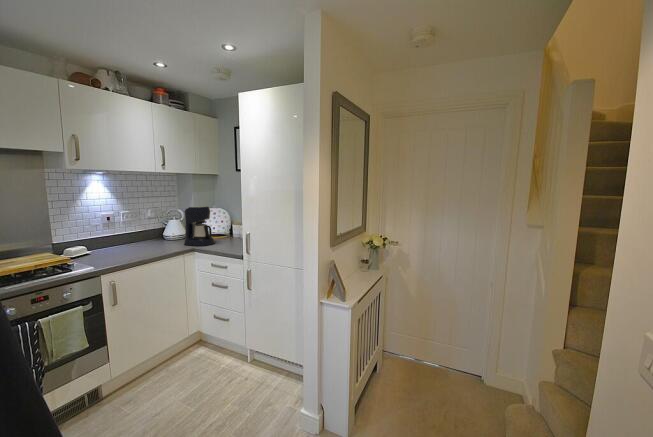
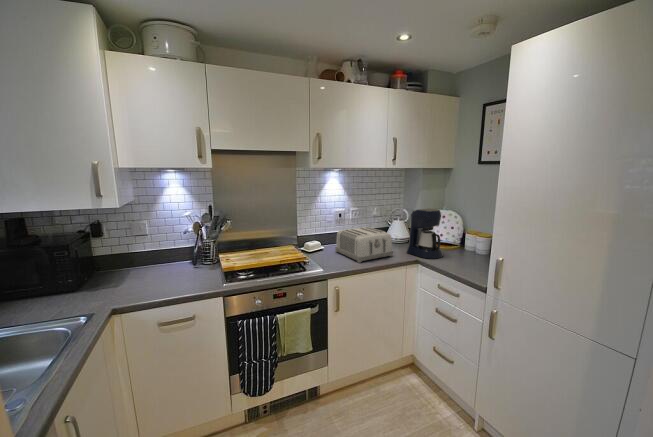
toaster: none [107,227,171,257] -> present [335,227,393,263]

